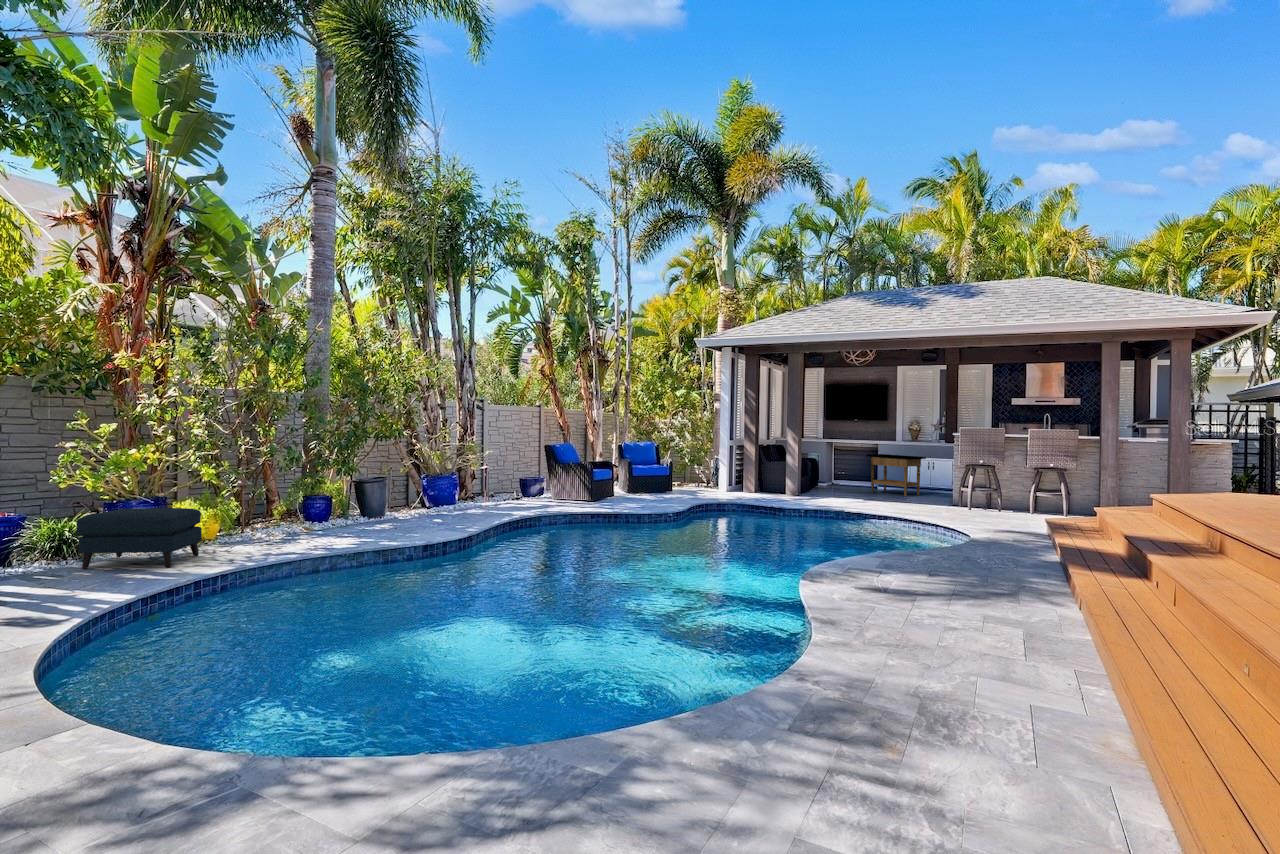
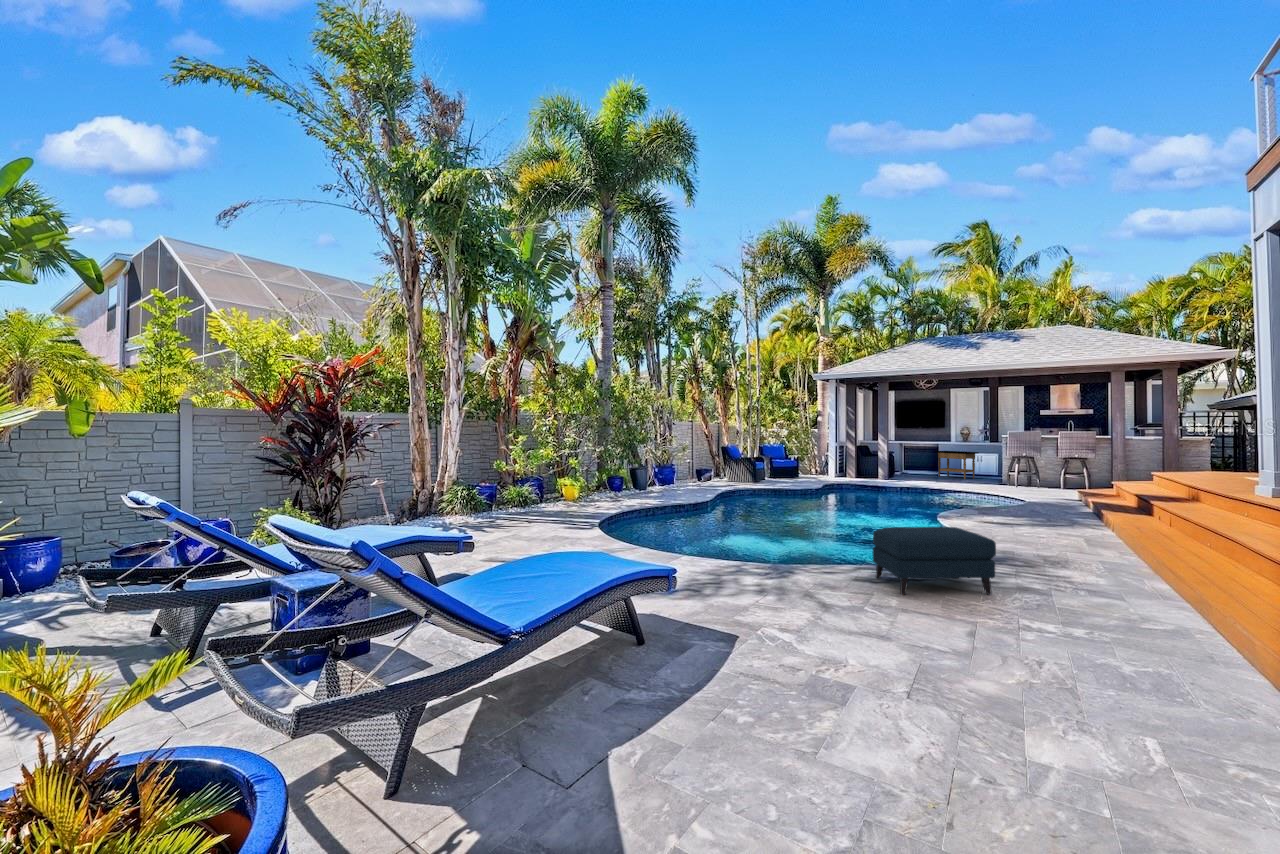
ottoman: present [77,508,202,569] -> present [873,527,996,595]

